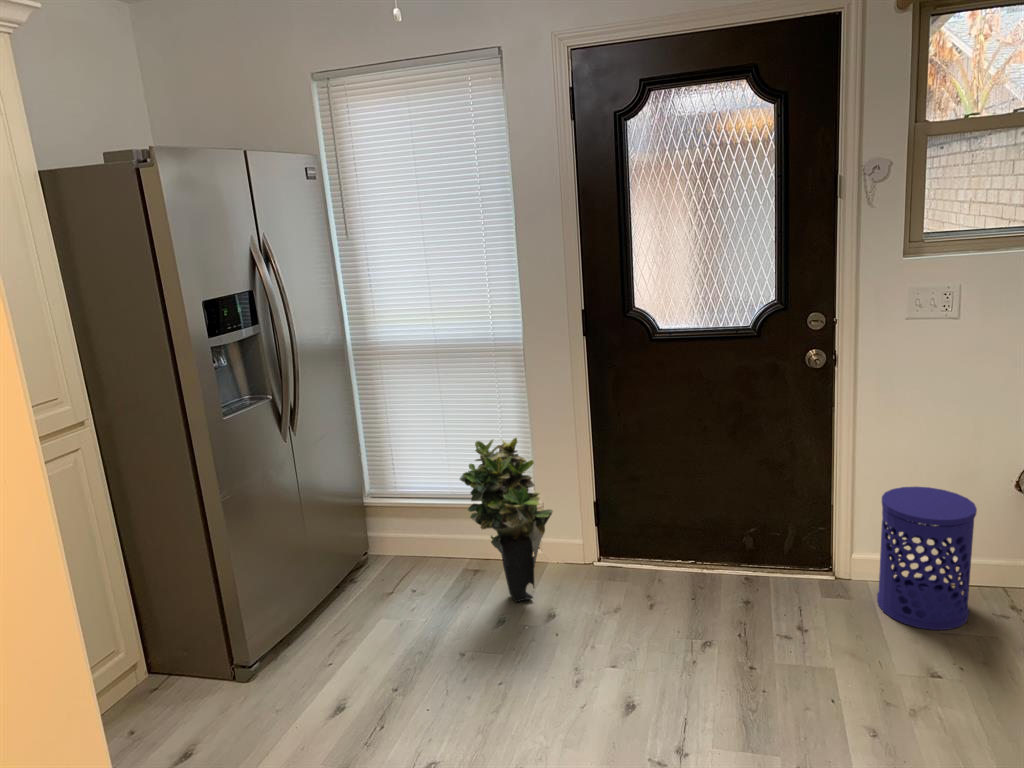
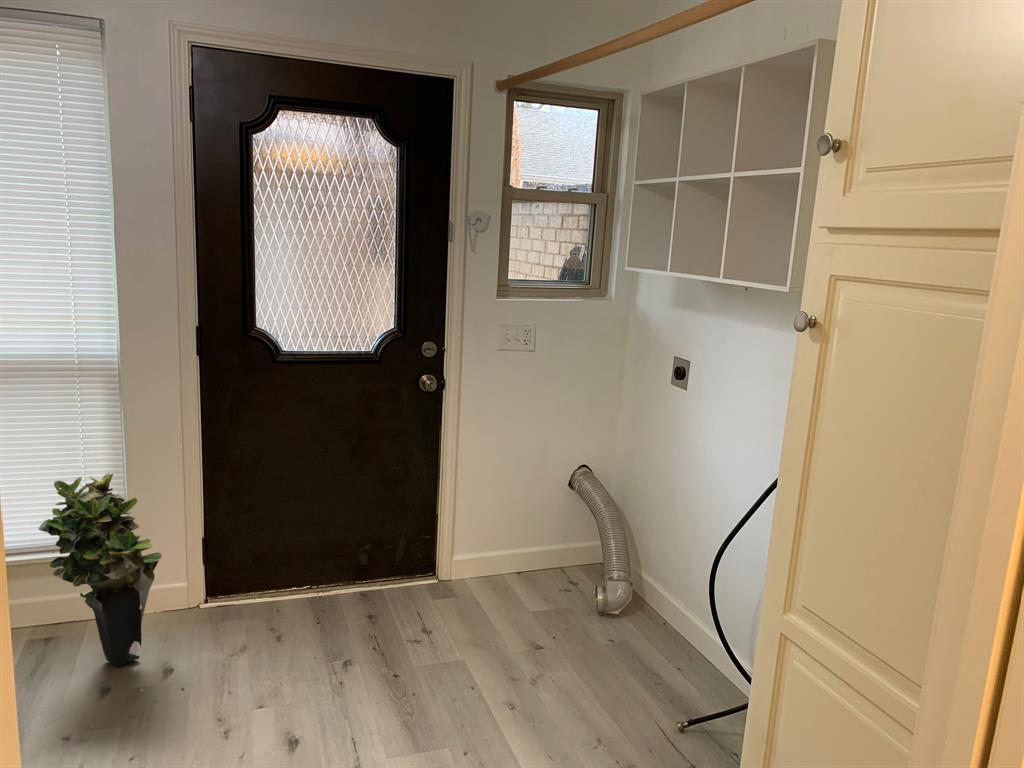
waste bin: present [877,487,977,630] -> none [476,491,551,610]

